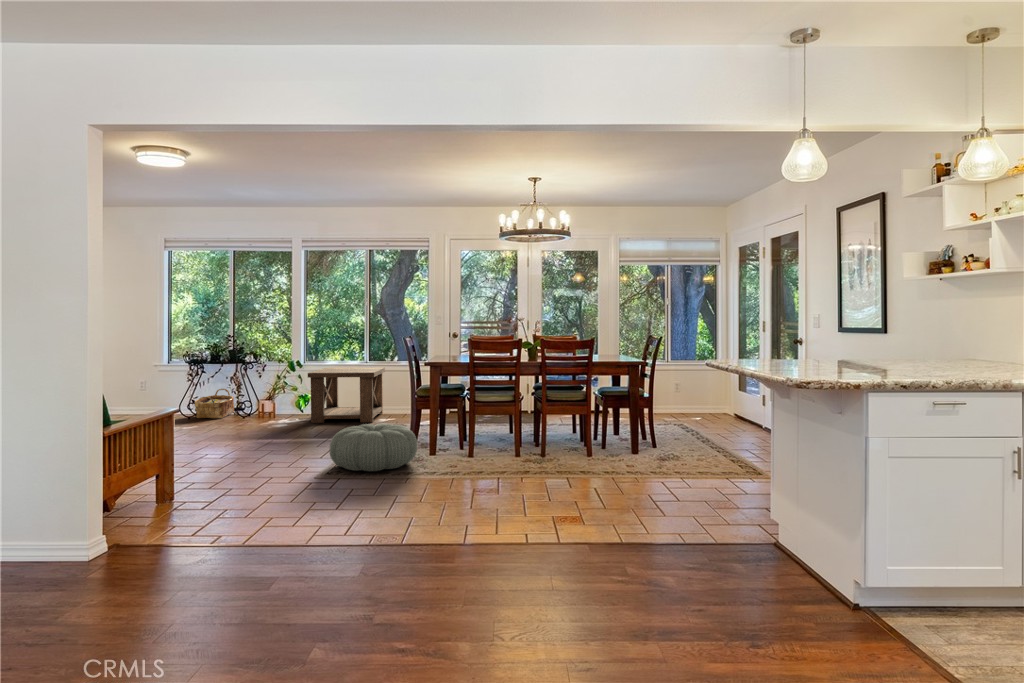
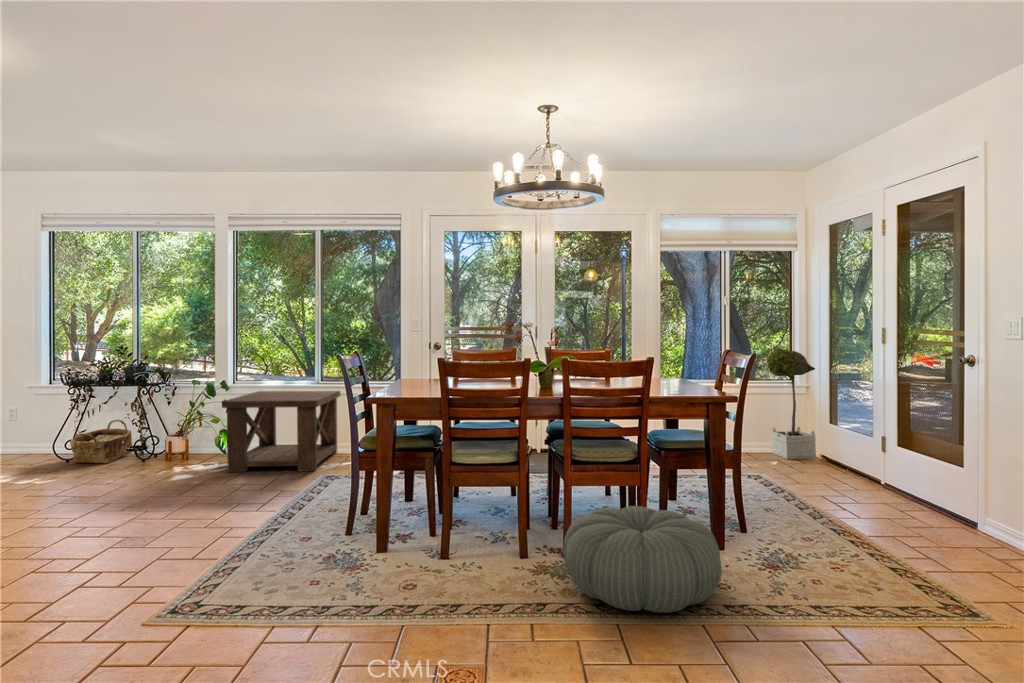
potted tree: none [695,335,729,416] -> present [766,347,816,459]
pouf: present [330,424,417,471] -> present [563,506,722,613]

